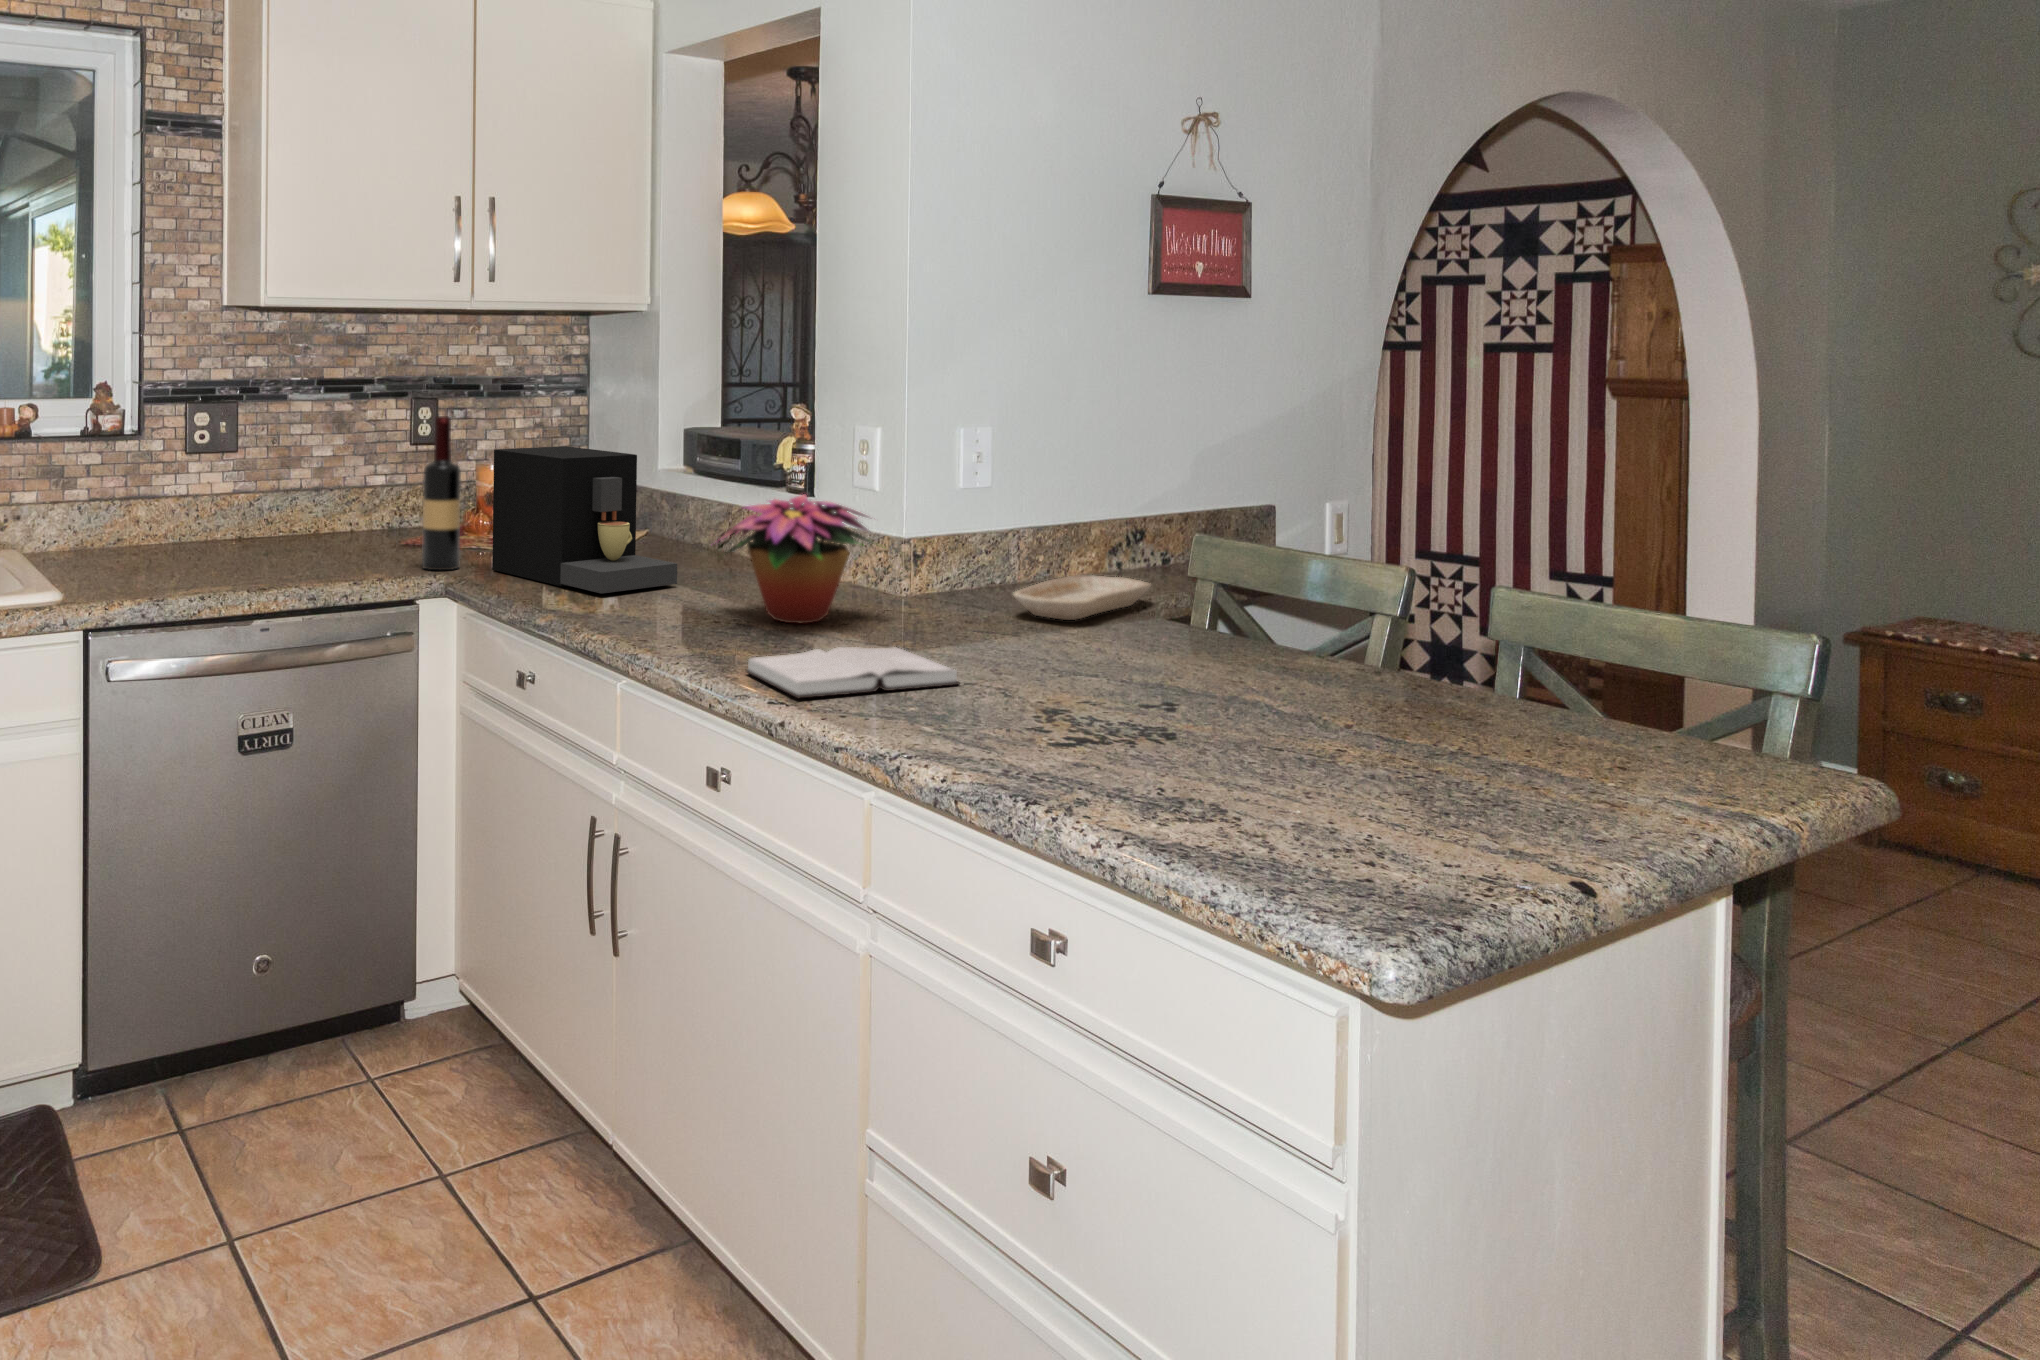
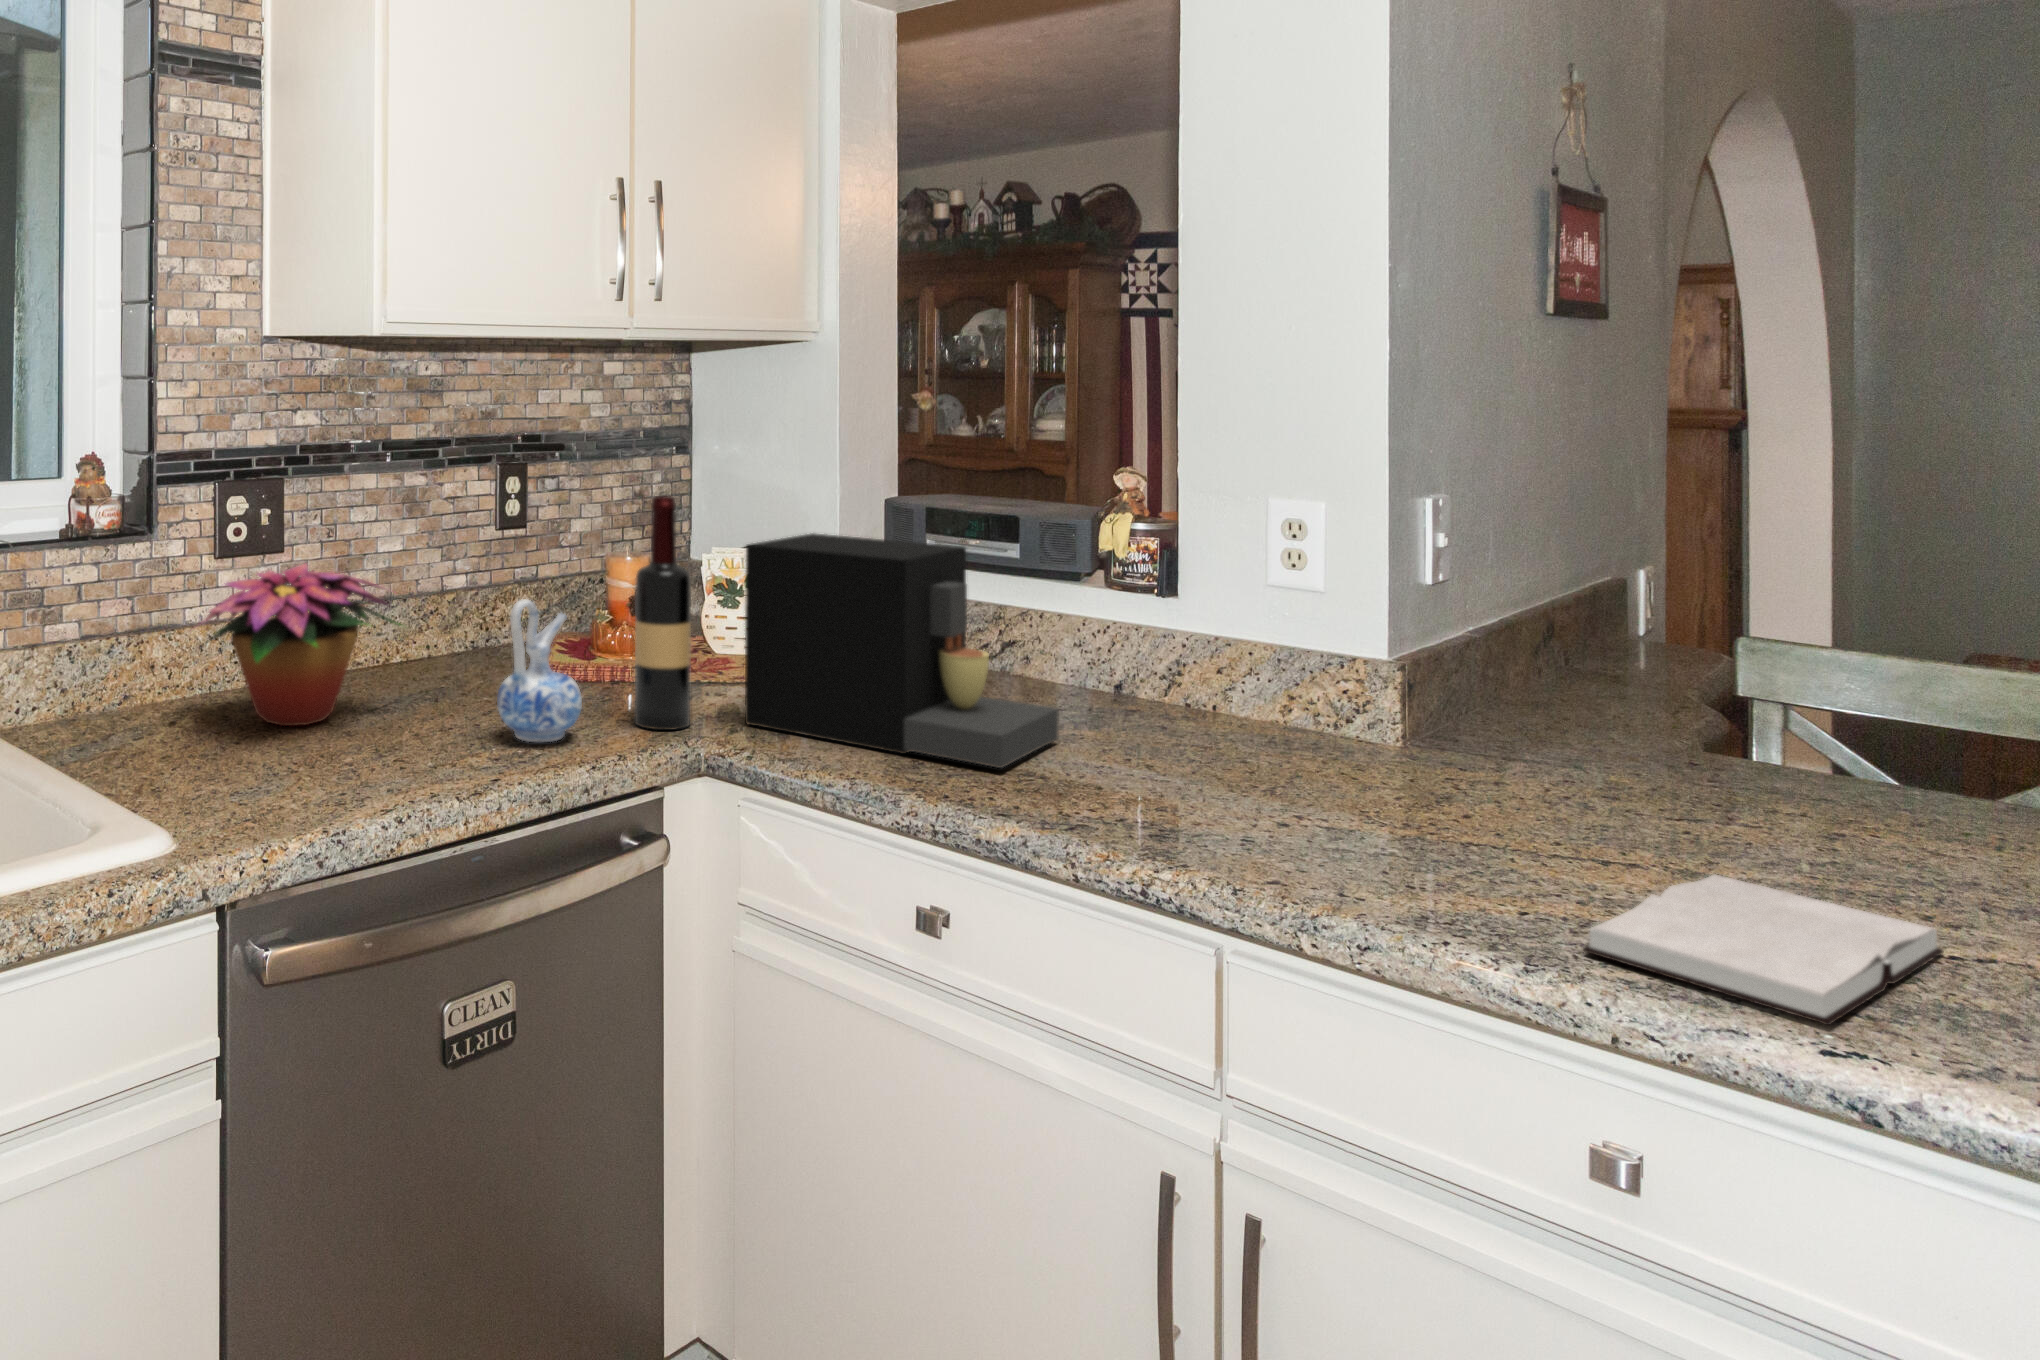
ceramic pitcher: none [322,479,378,572] -> present [497,599,582,742]
flower arrangement: present [724,495,883,624] -> present [203,564,400,726]
tray: present [1013,575,1151,620] -> none [1579,696,1753,779]

